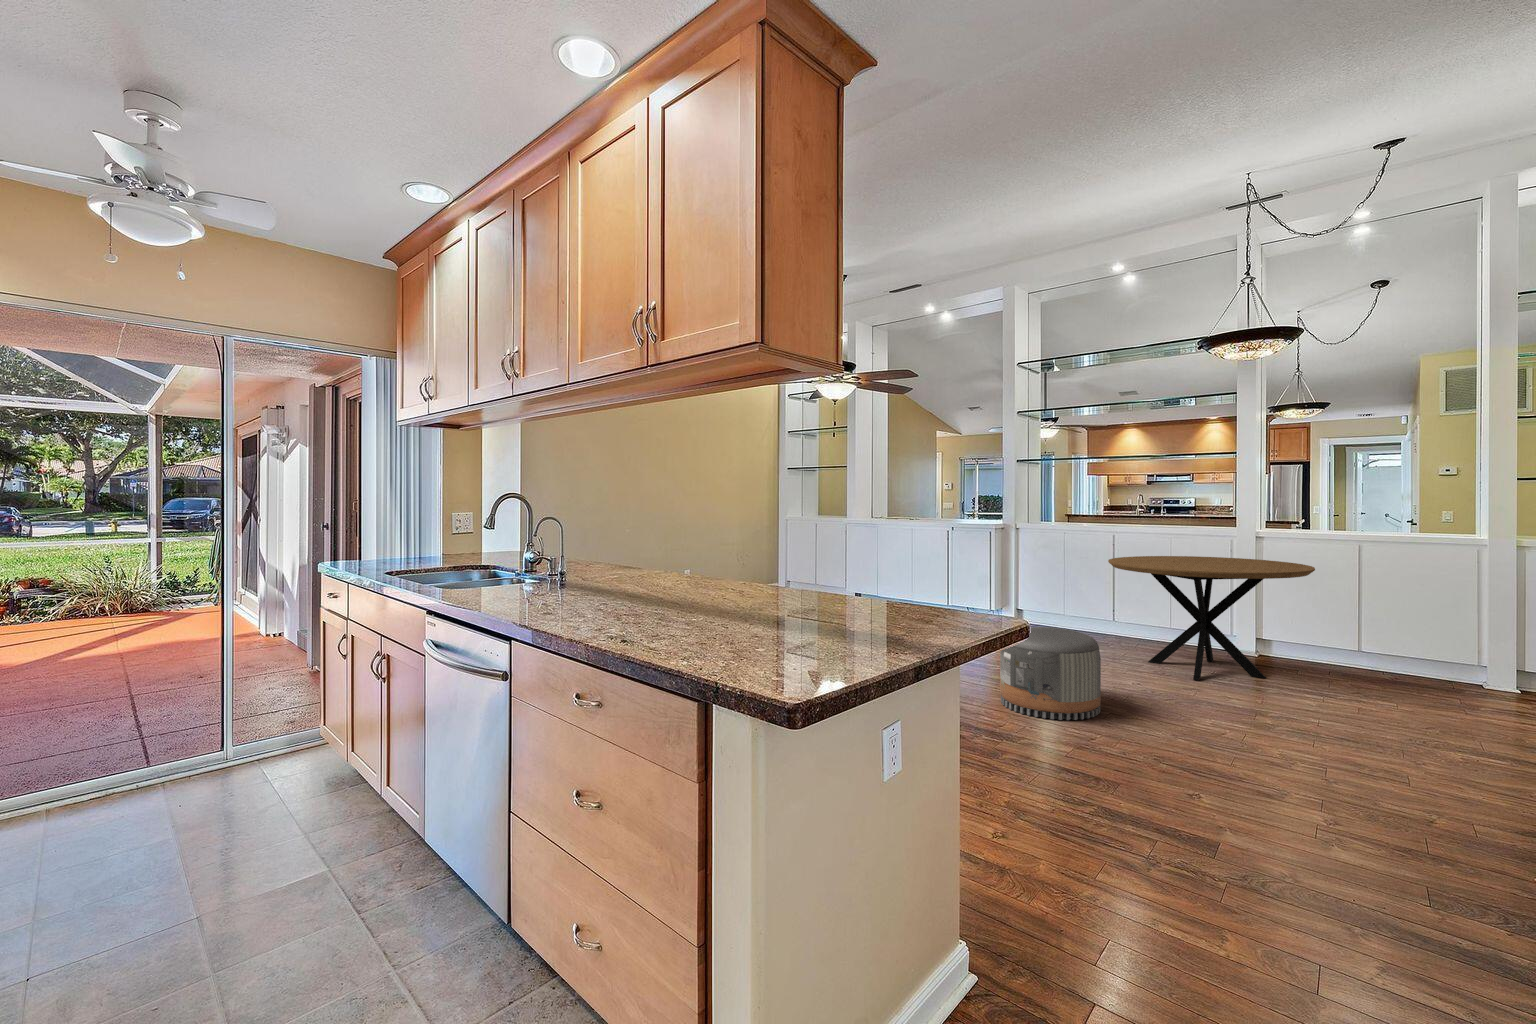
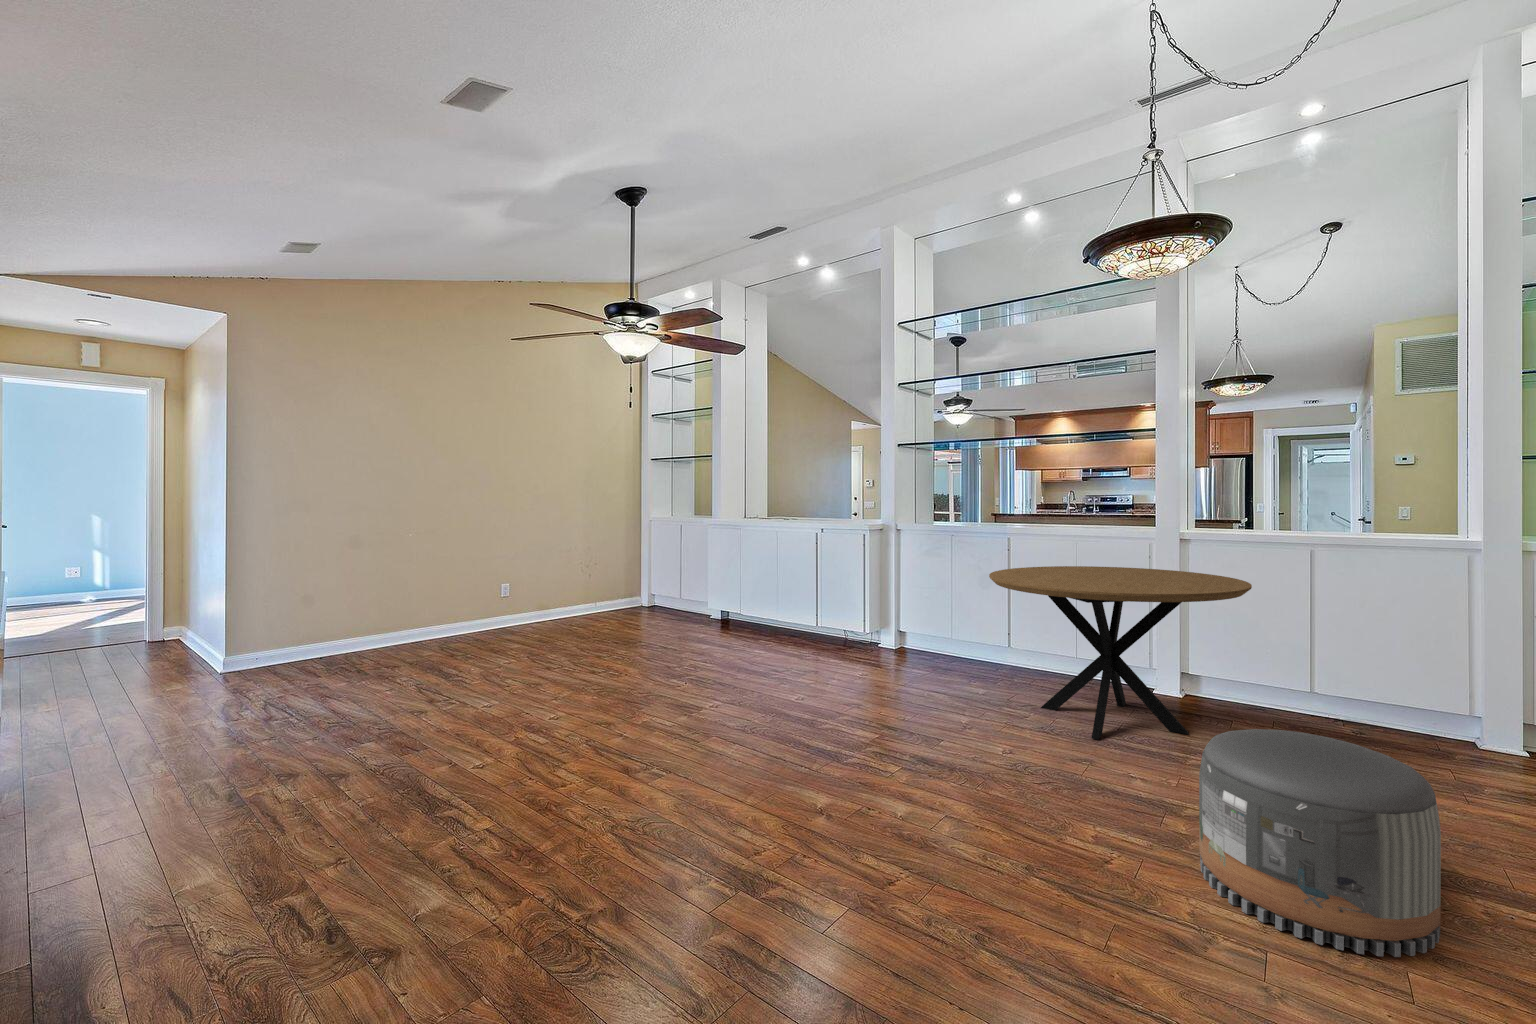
pouf: present [1000,627,1101,720] -> present [1199,729,1441,957]

